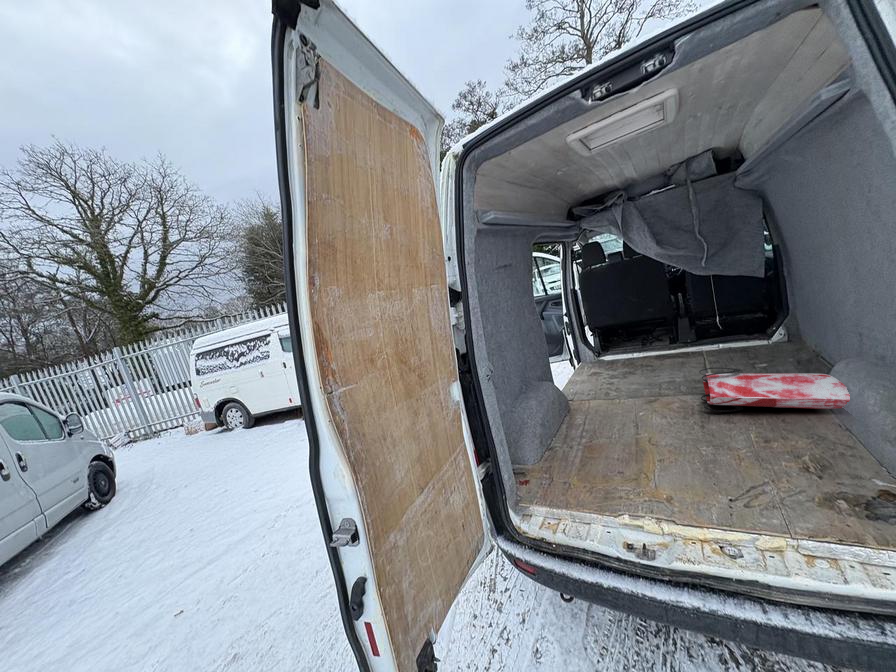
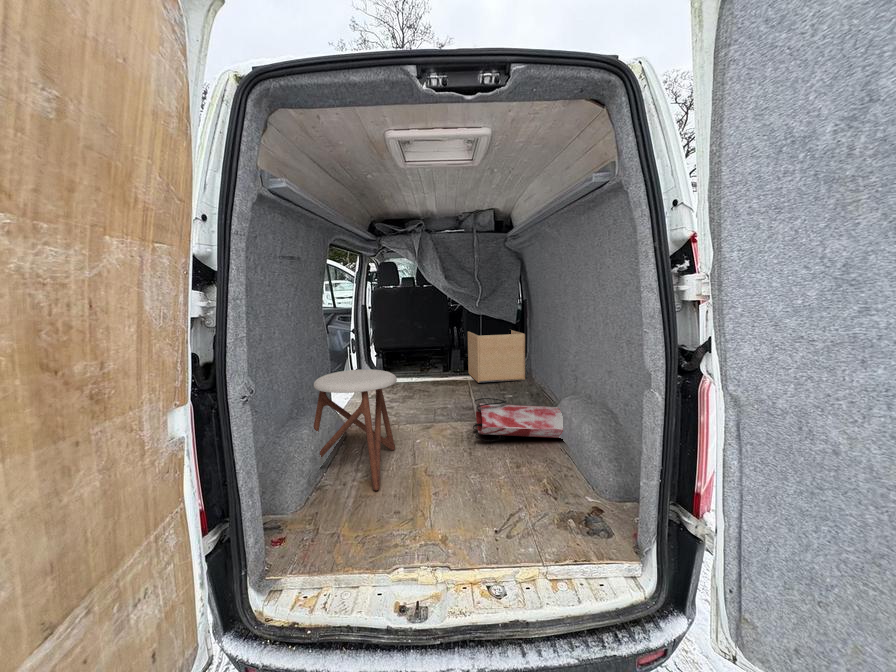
cardboard box: none [688,291,773,352] -> present [468,330,525,383]
stool: none [537,348,616,452] -> present [313,369,397,490]

